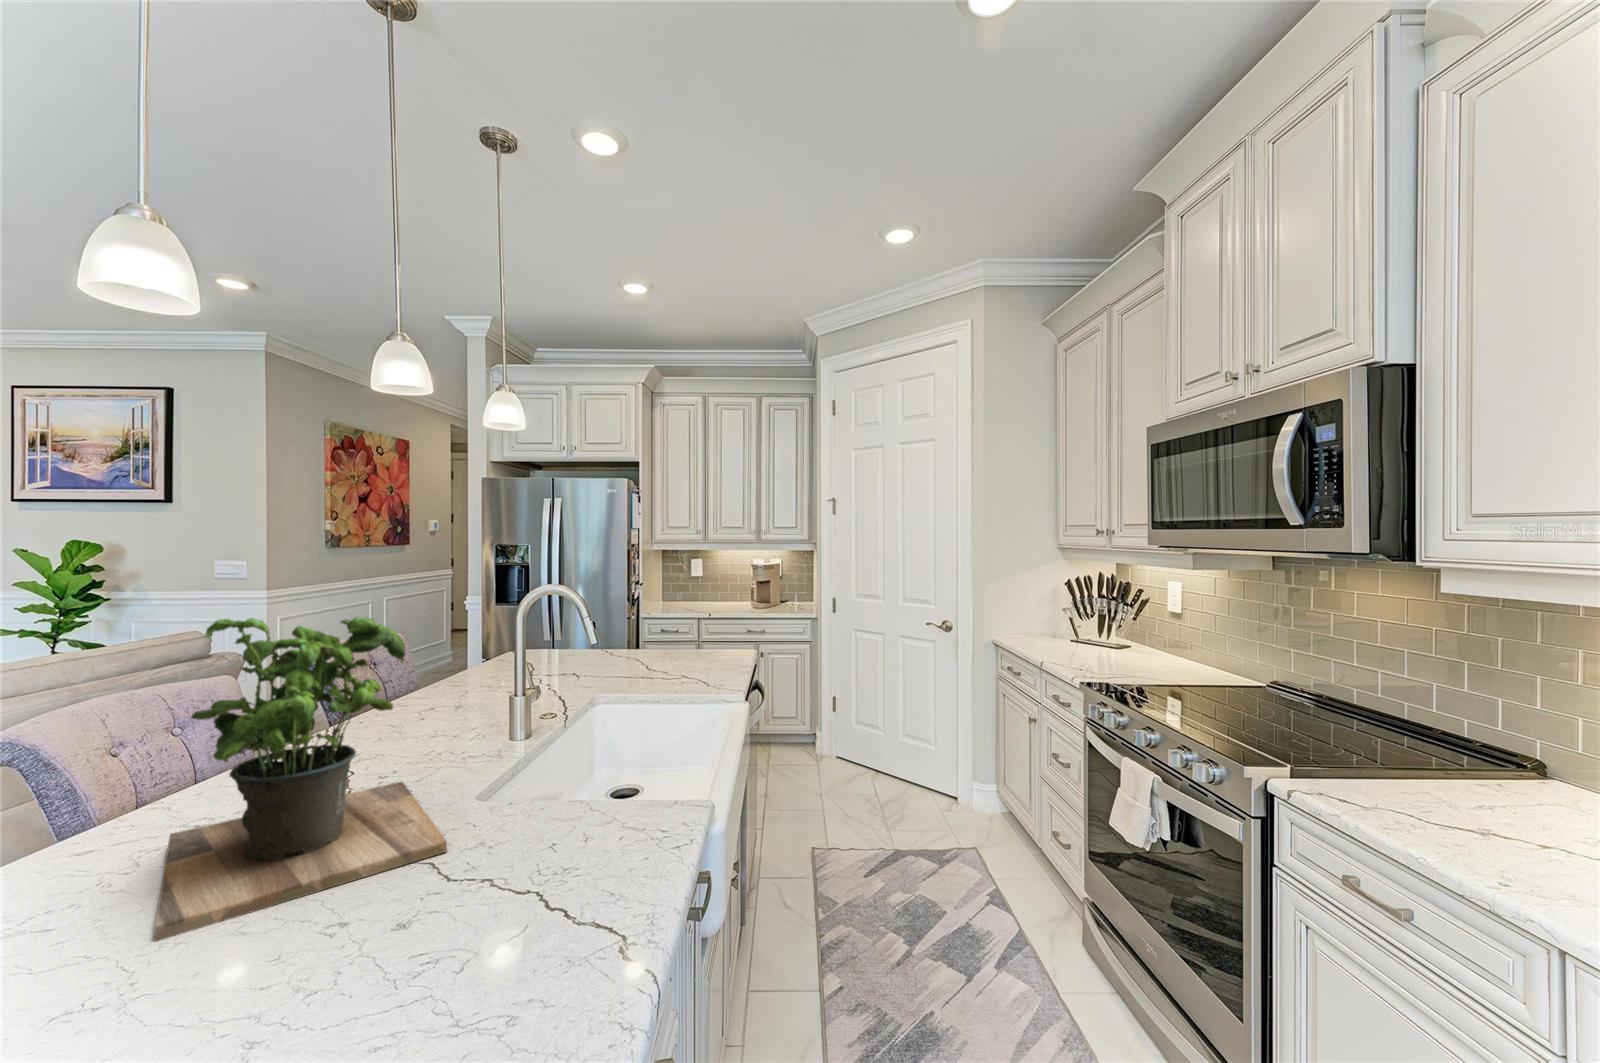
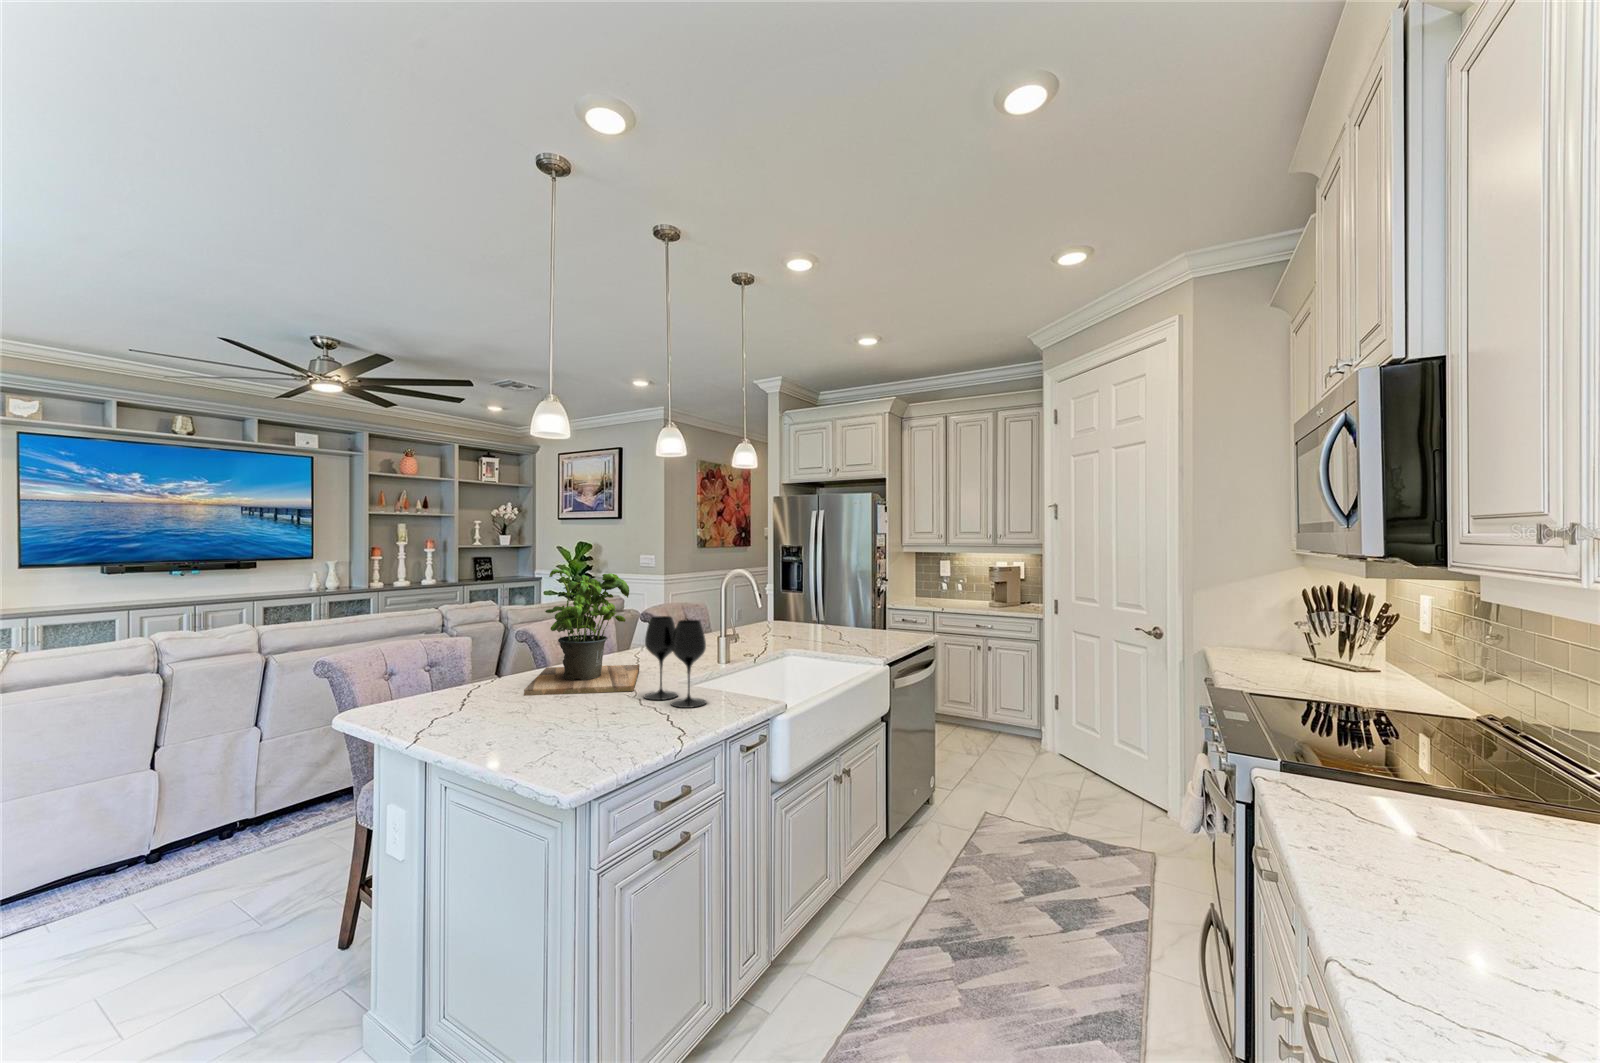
wine glass: none [485,695,633,874] -> present [644,616,706,708]

